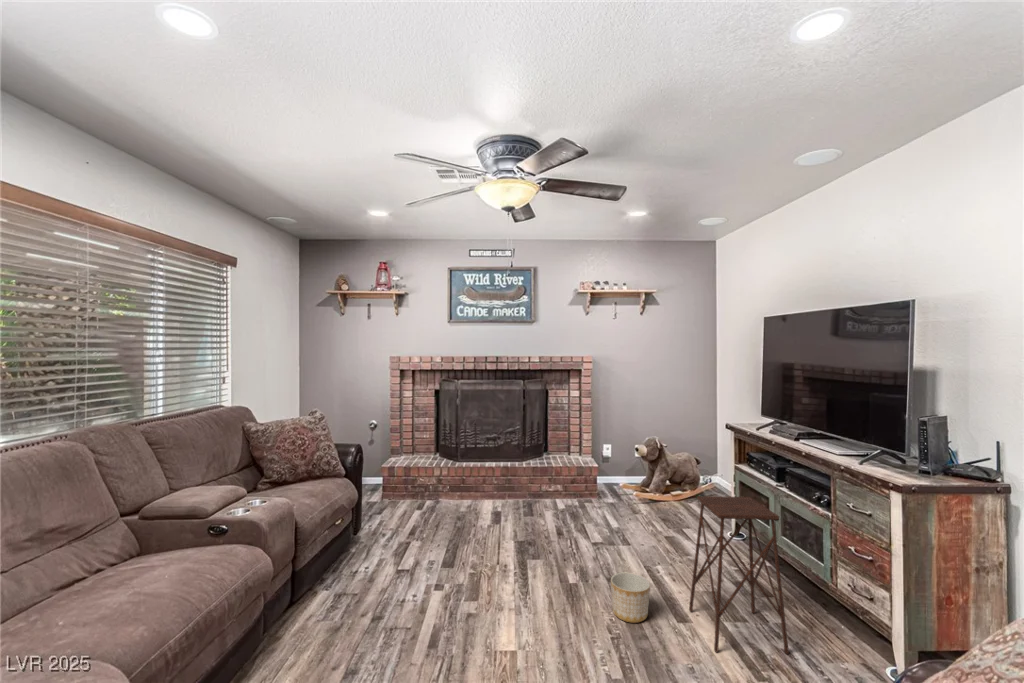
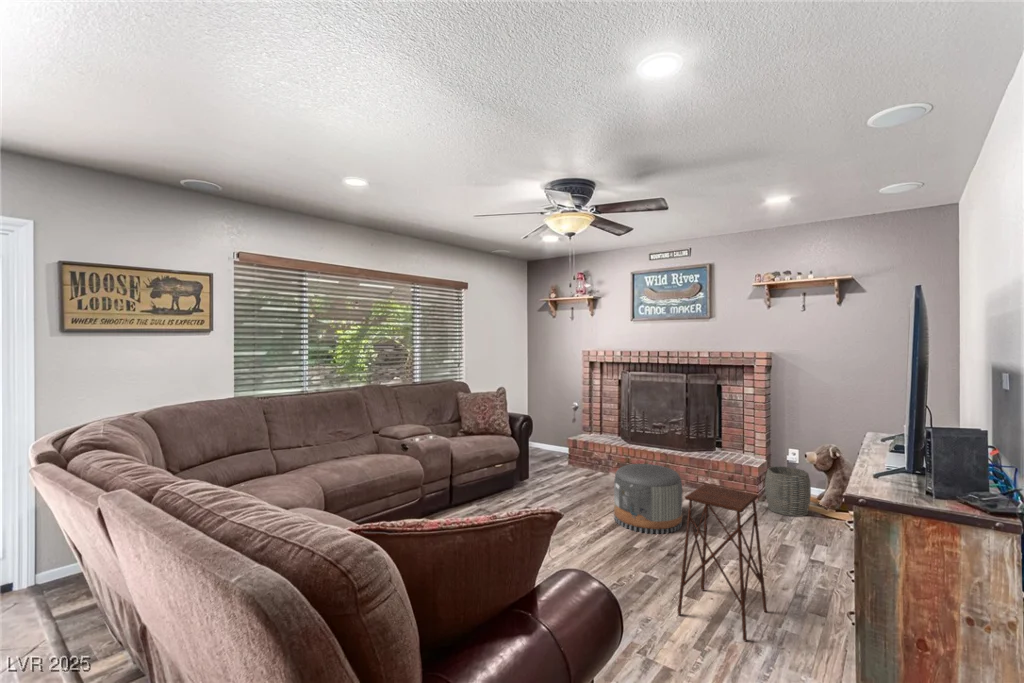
woven basket: none [609,462,647,508] -> present [765,466,811,517]
pouf: none [511,482,586,565] -> present [614,464,682,534]
planter: present [611,573,650,623] -> none [630,539,664,580]

